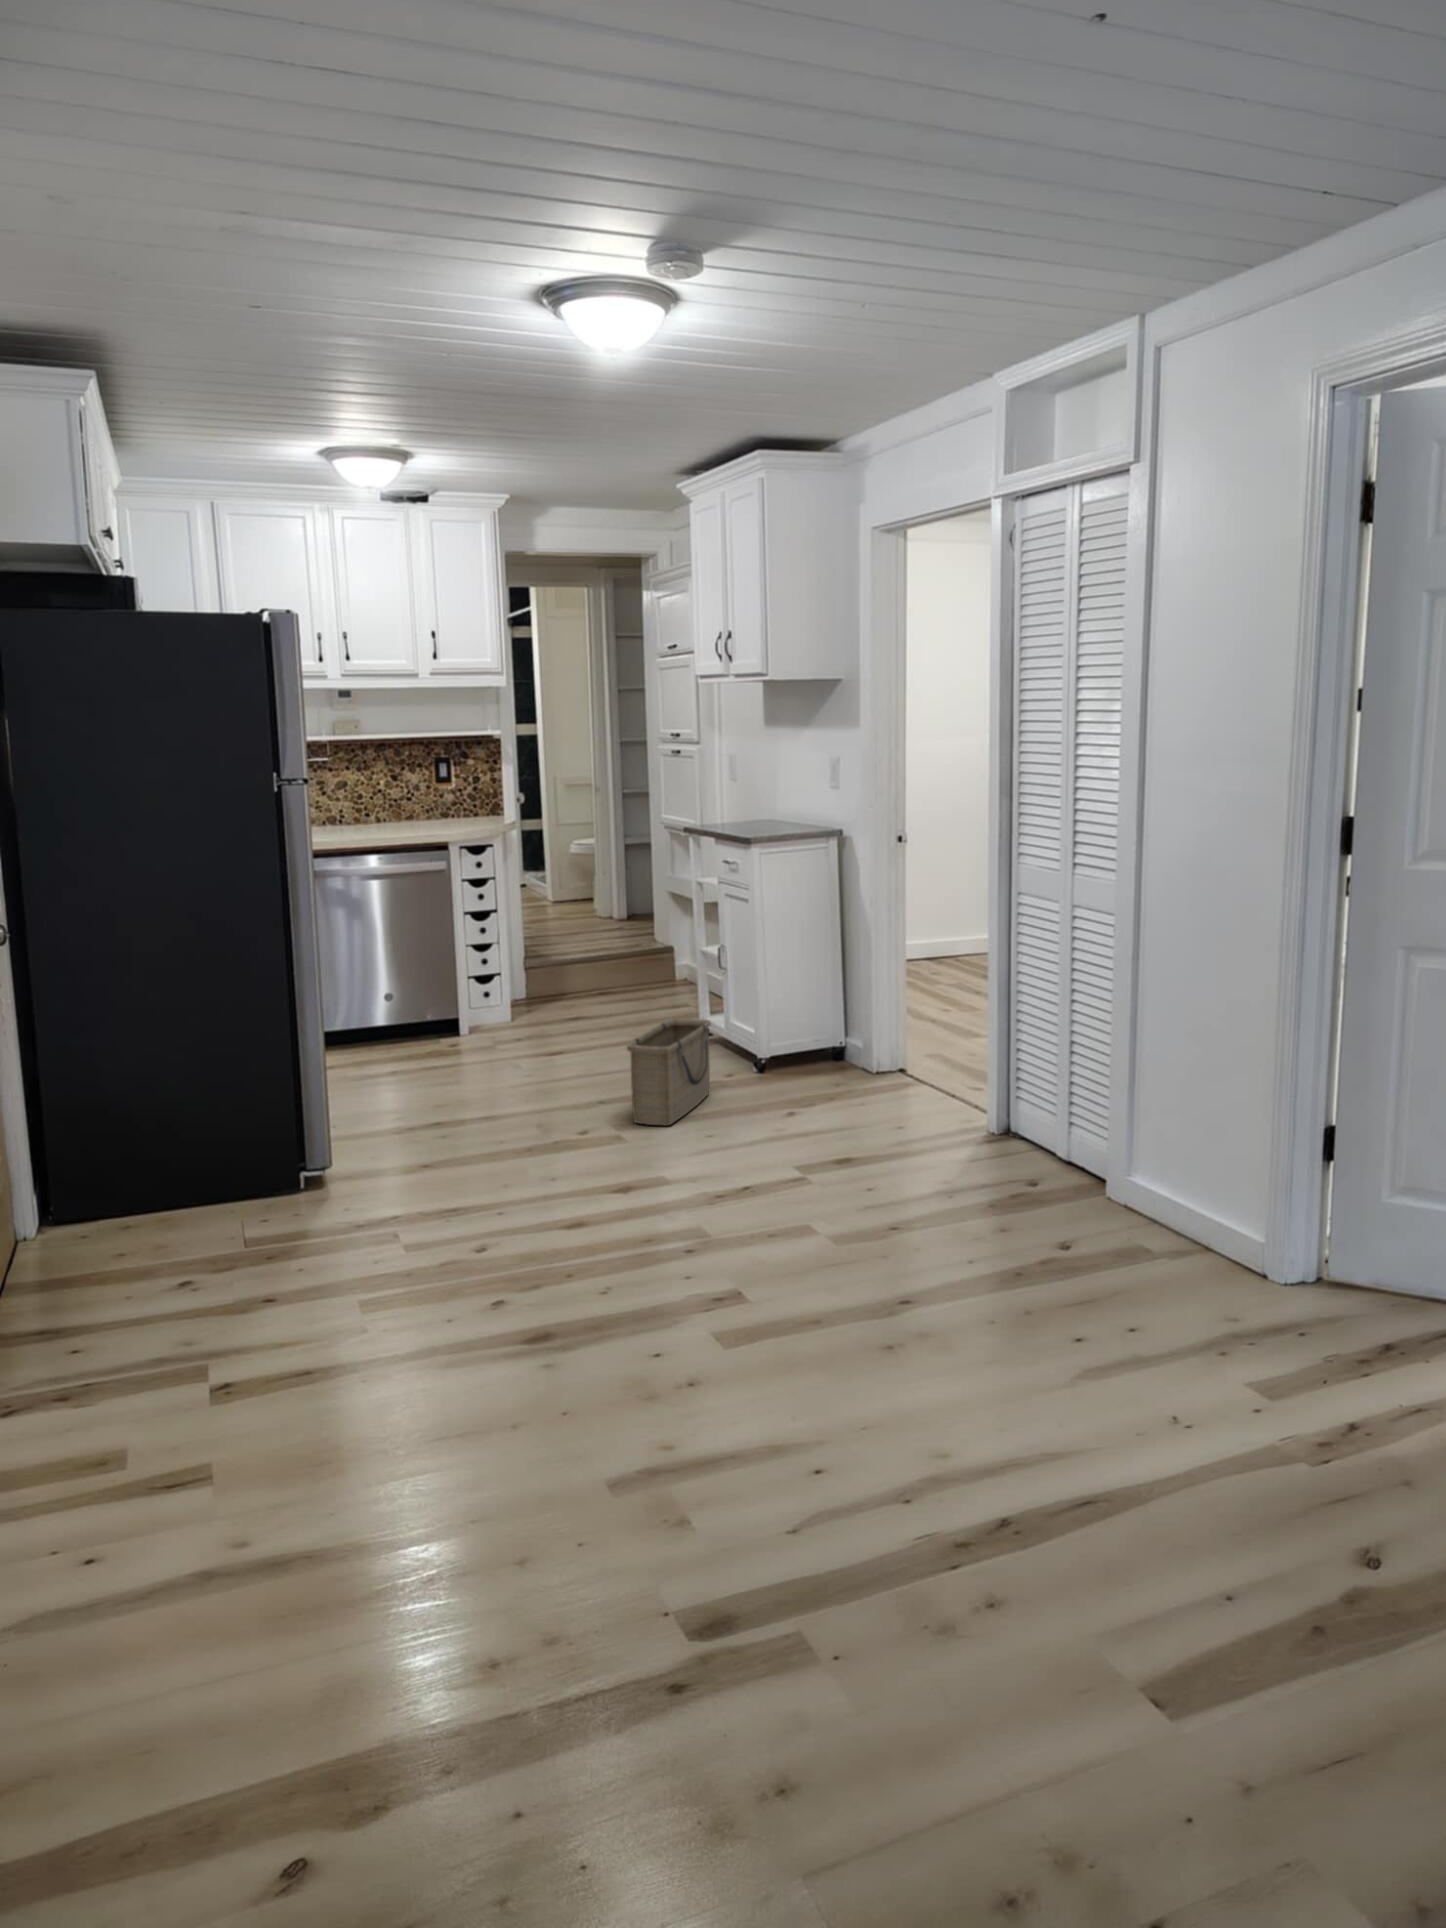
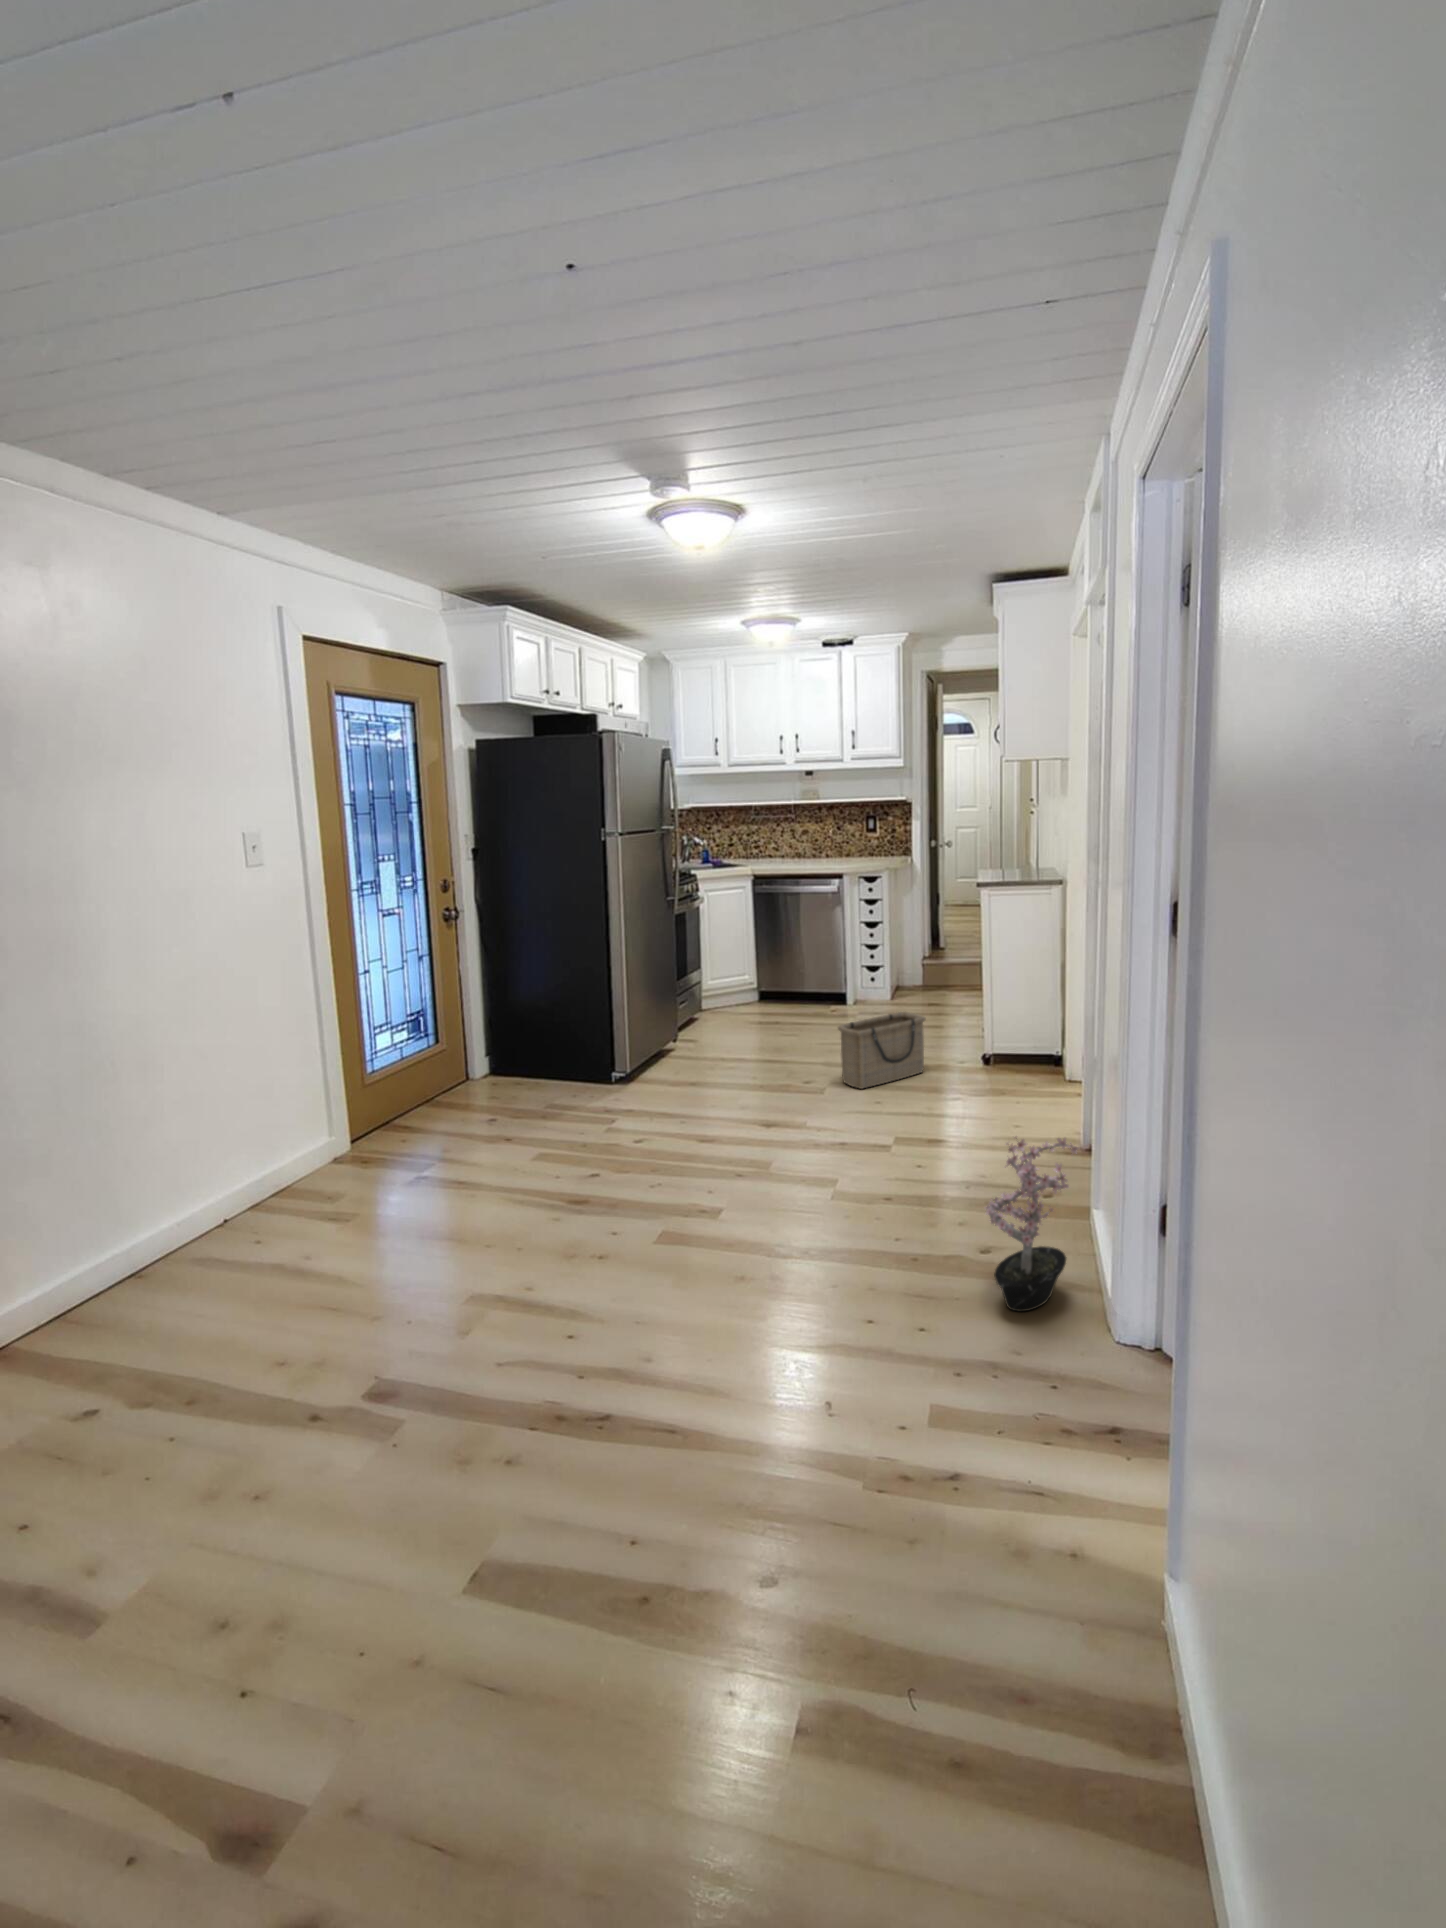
potted plant: none [1087,1082,1241,1280] -> present [986,1137,1079,1312]

